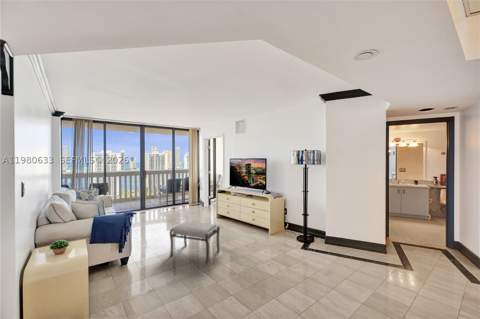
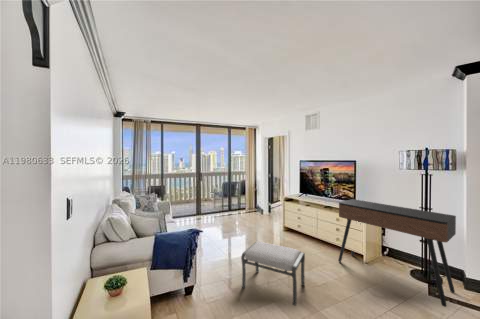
console table: none [251,187,318,253] -> present [338,199,456,307]

